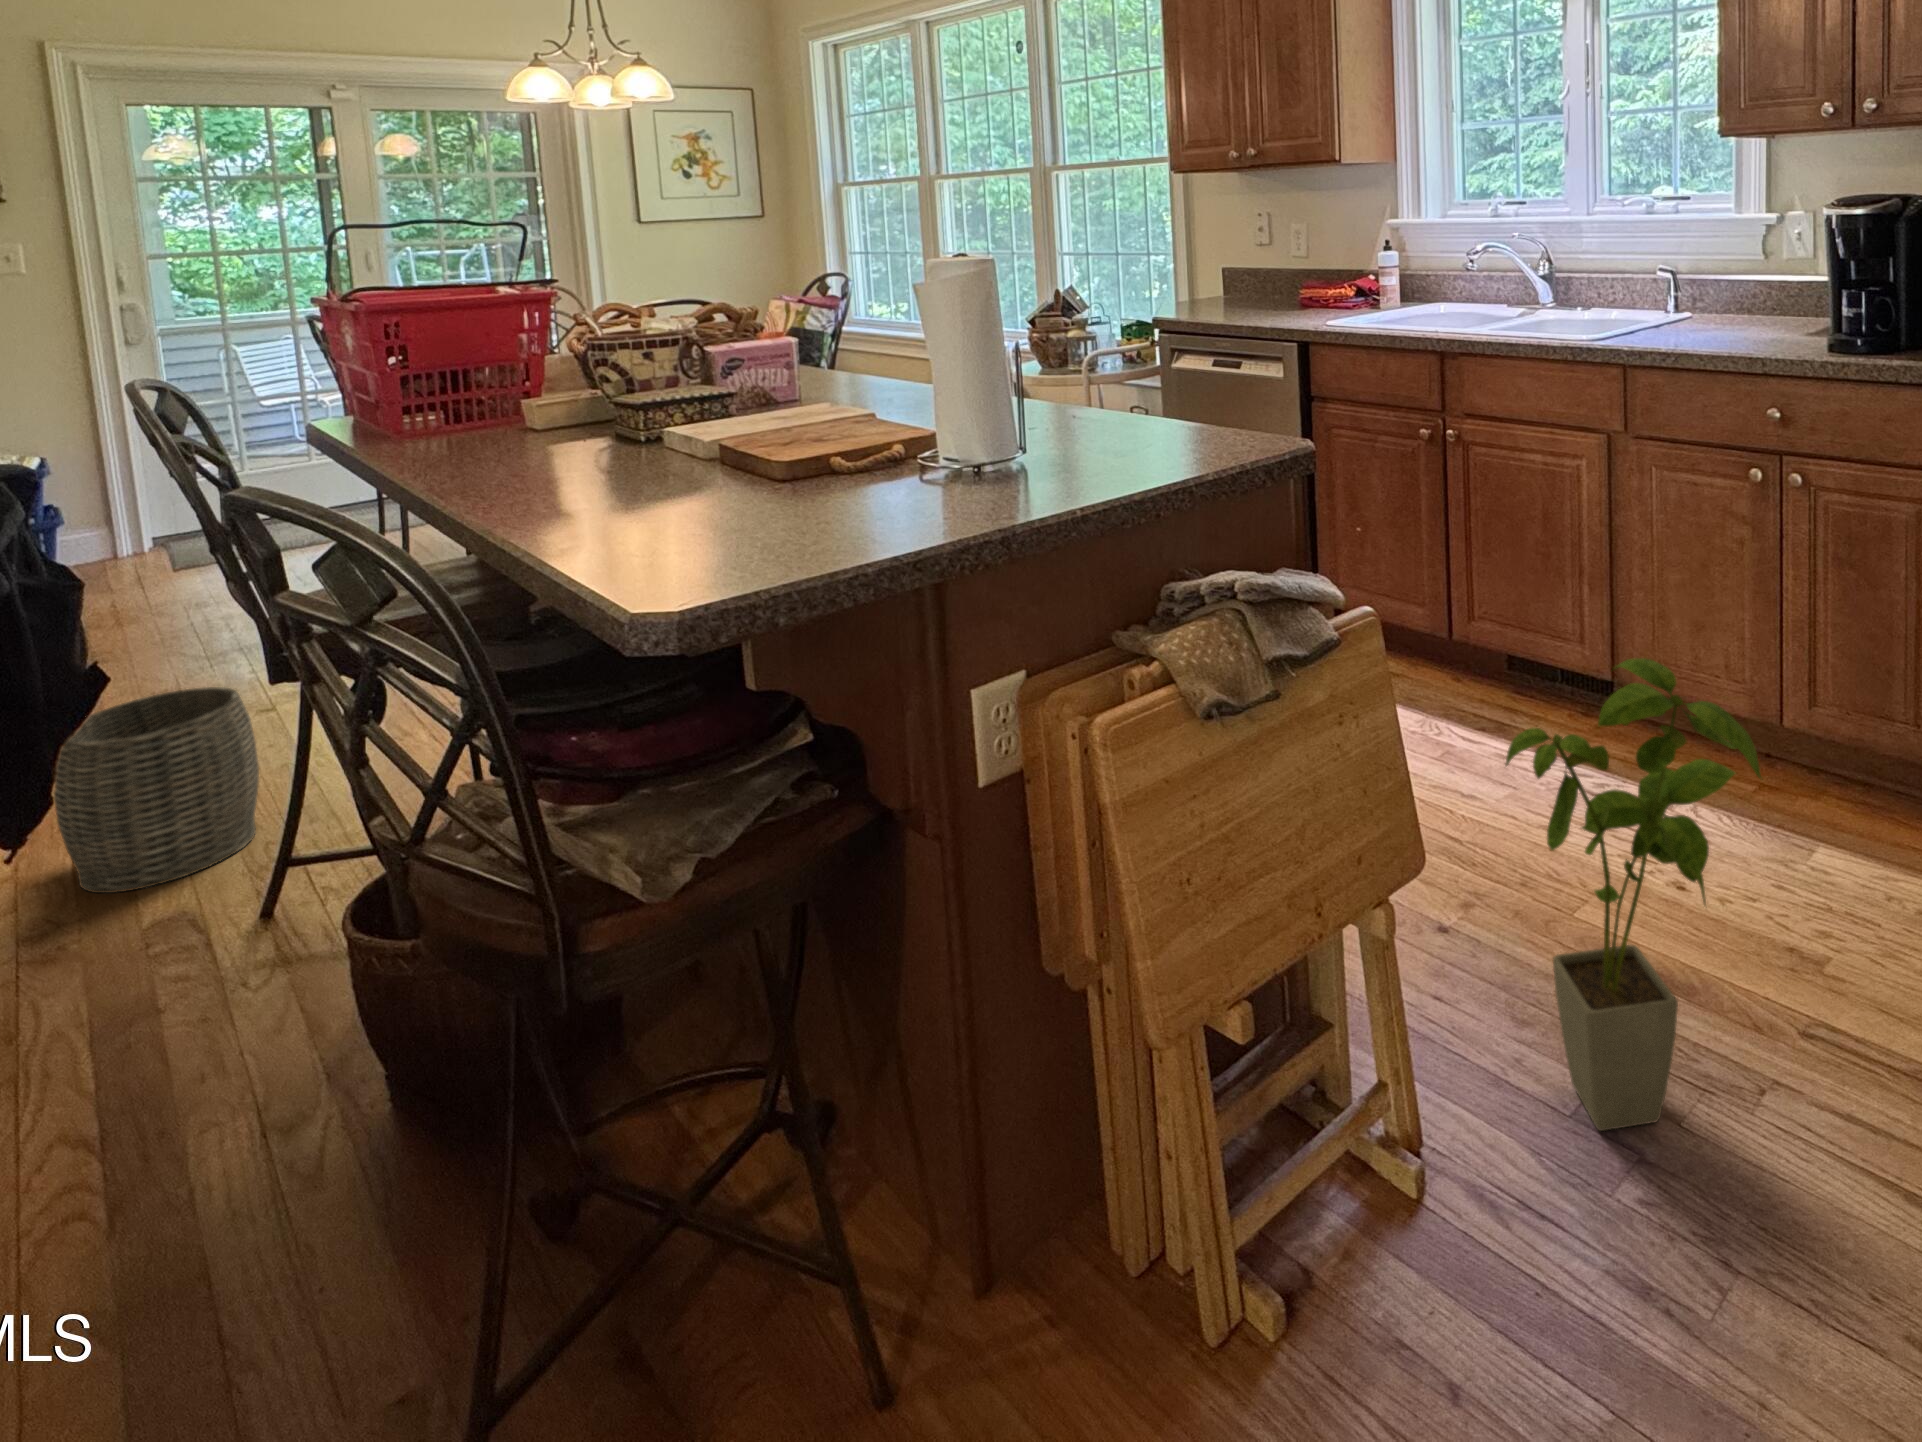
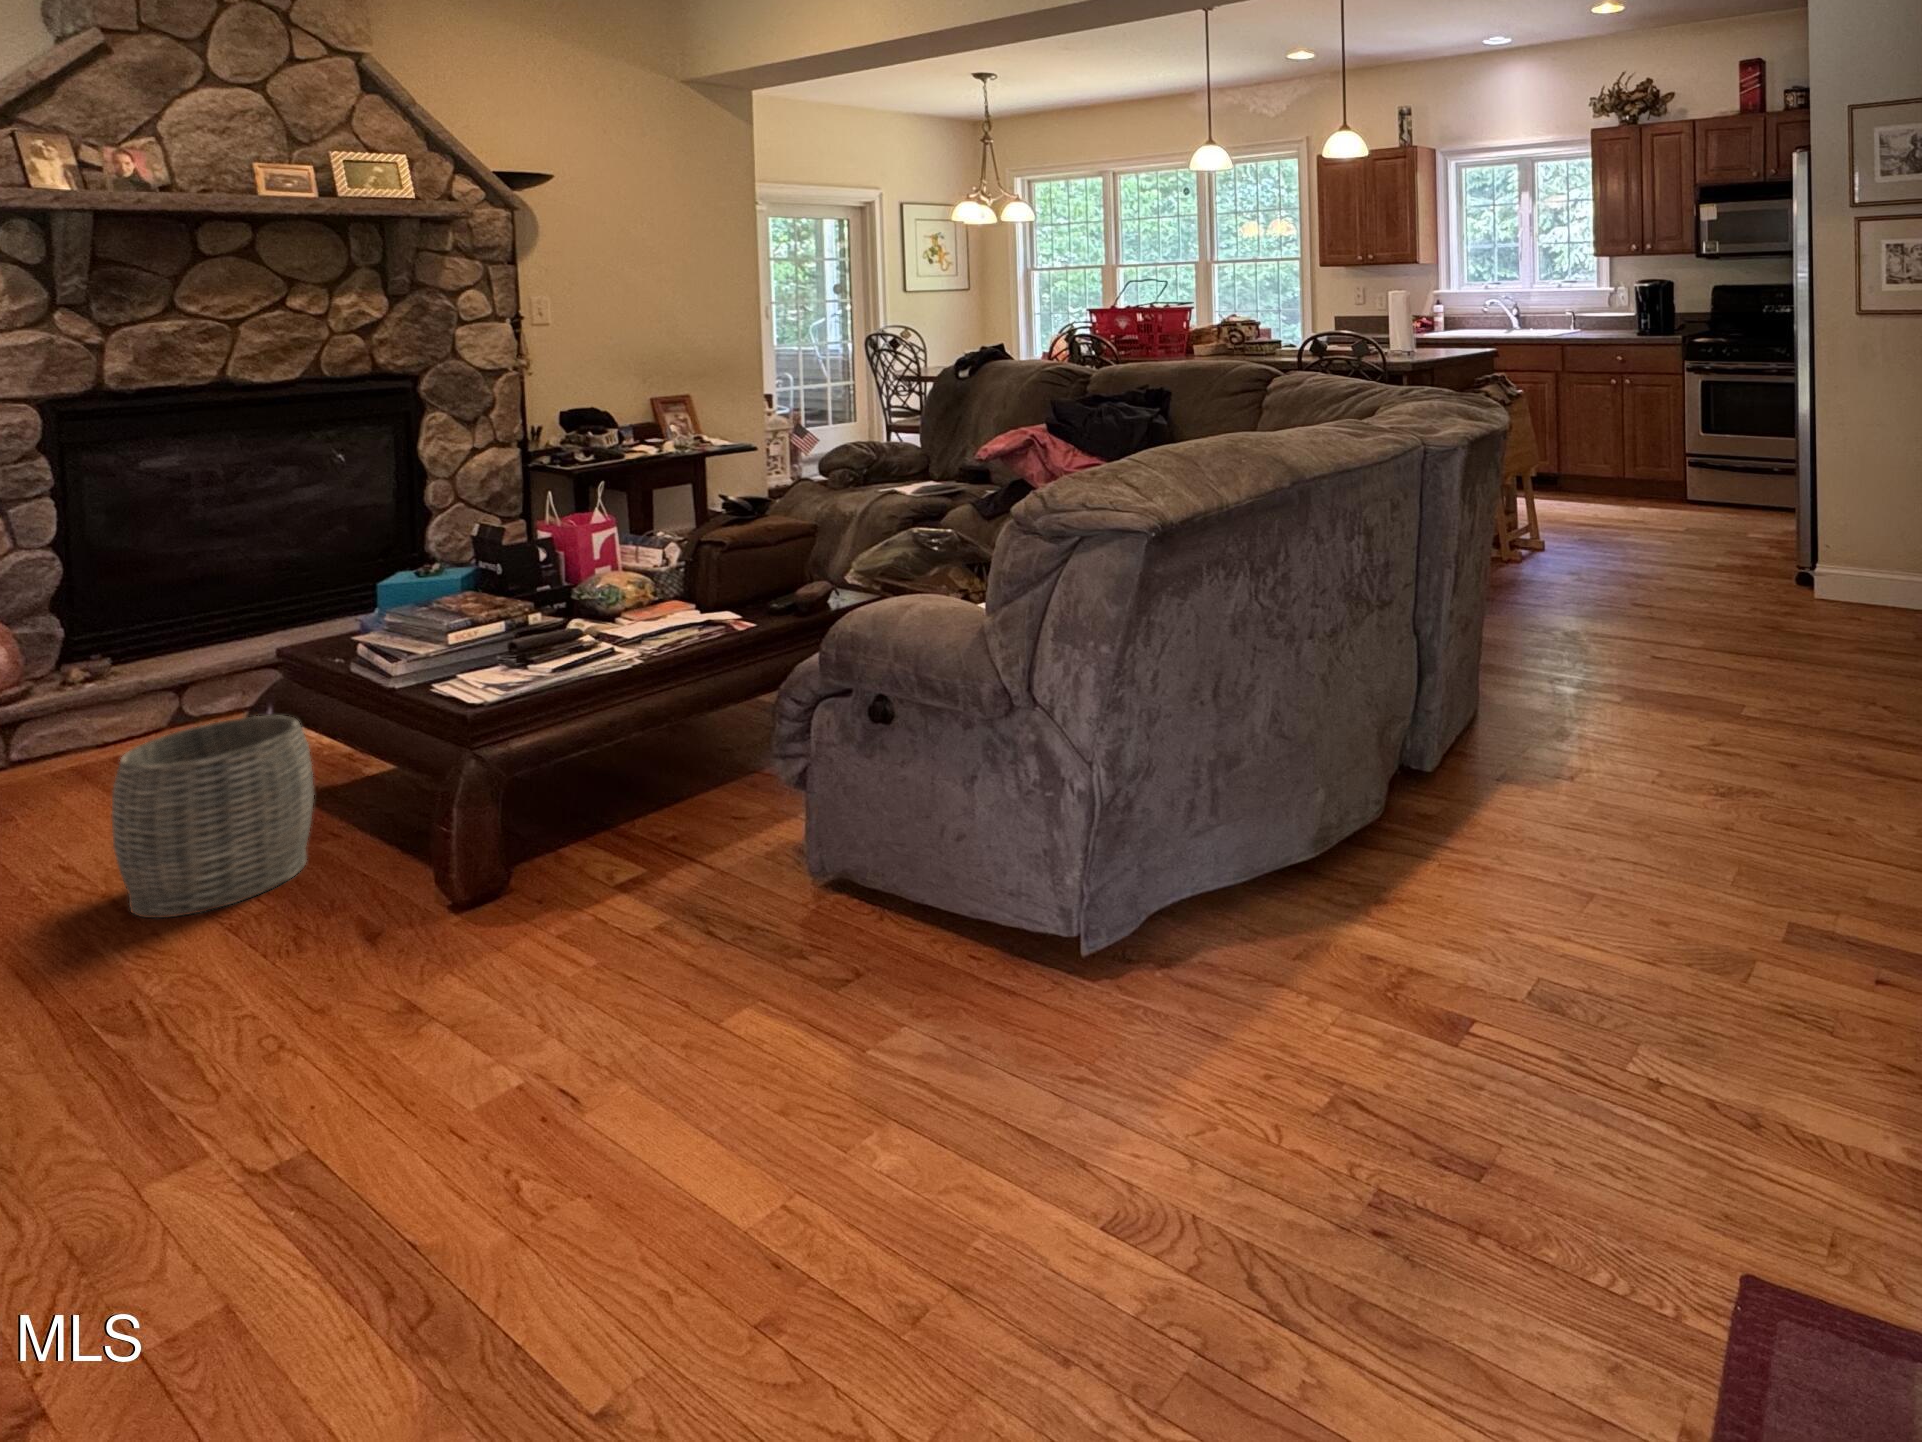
house plant: present [1506,658,1763,1131] -> none [1535,682,1779,1149]

